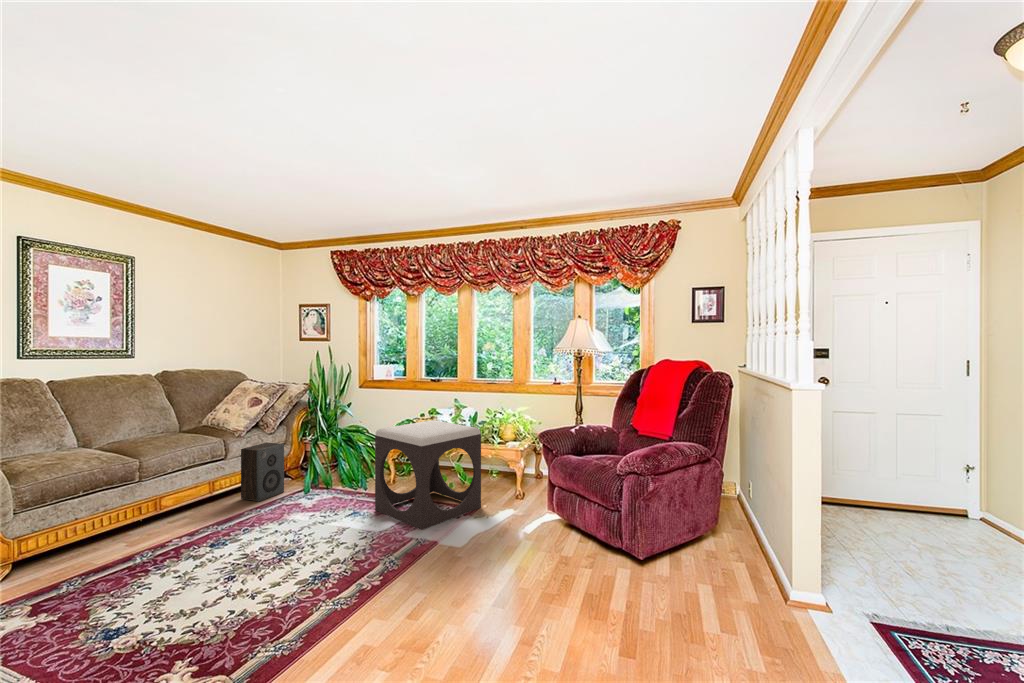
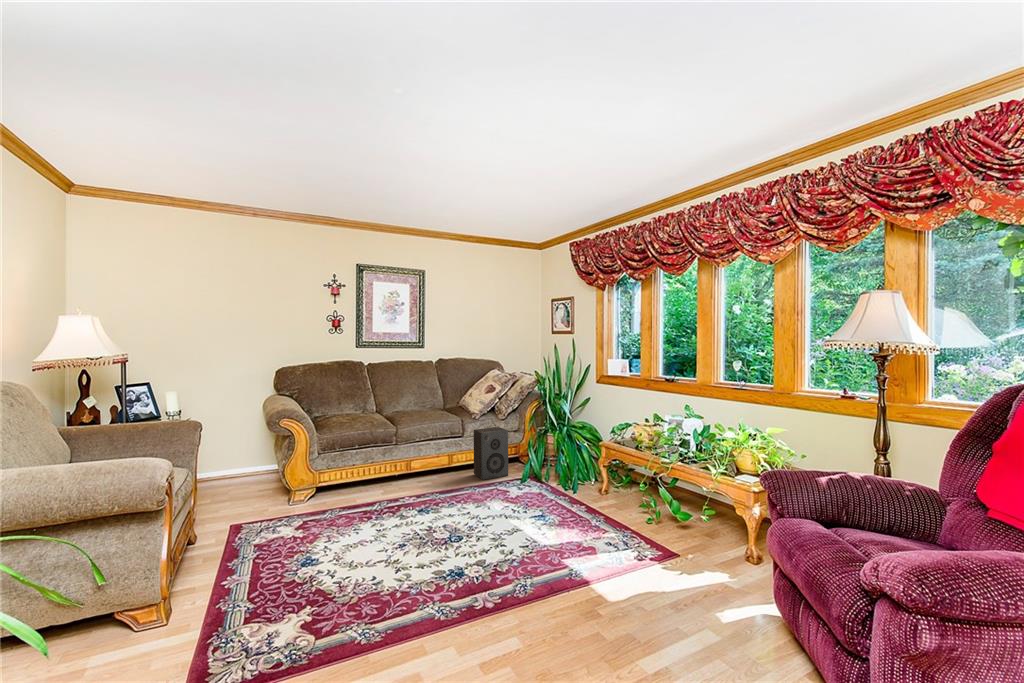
footstool: present [375,420,481,530] -> none [562,426,683,560]

